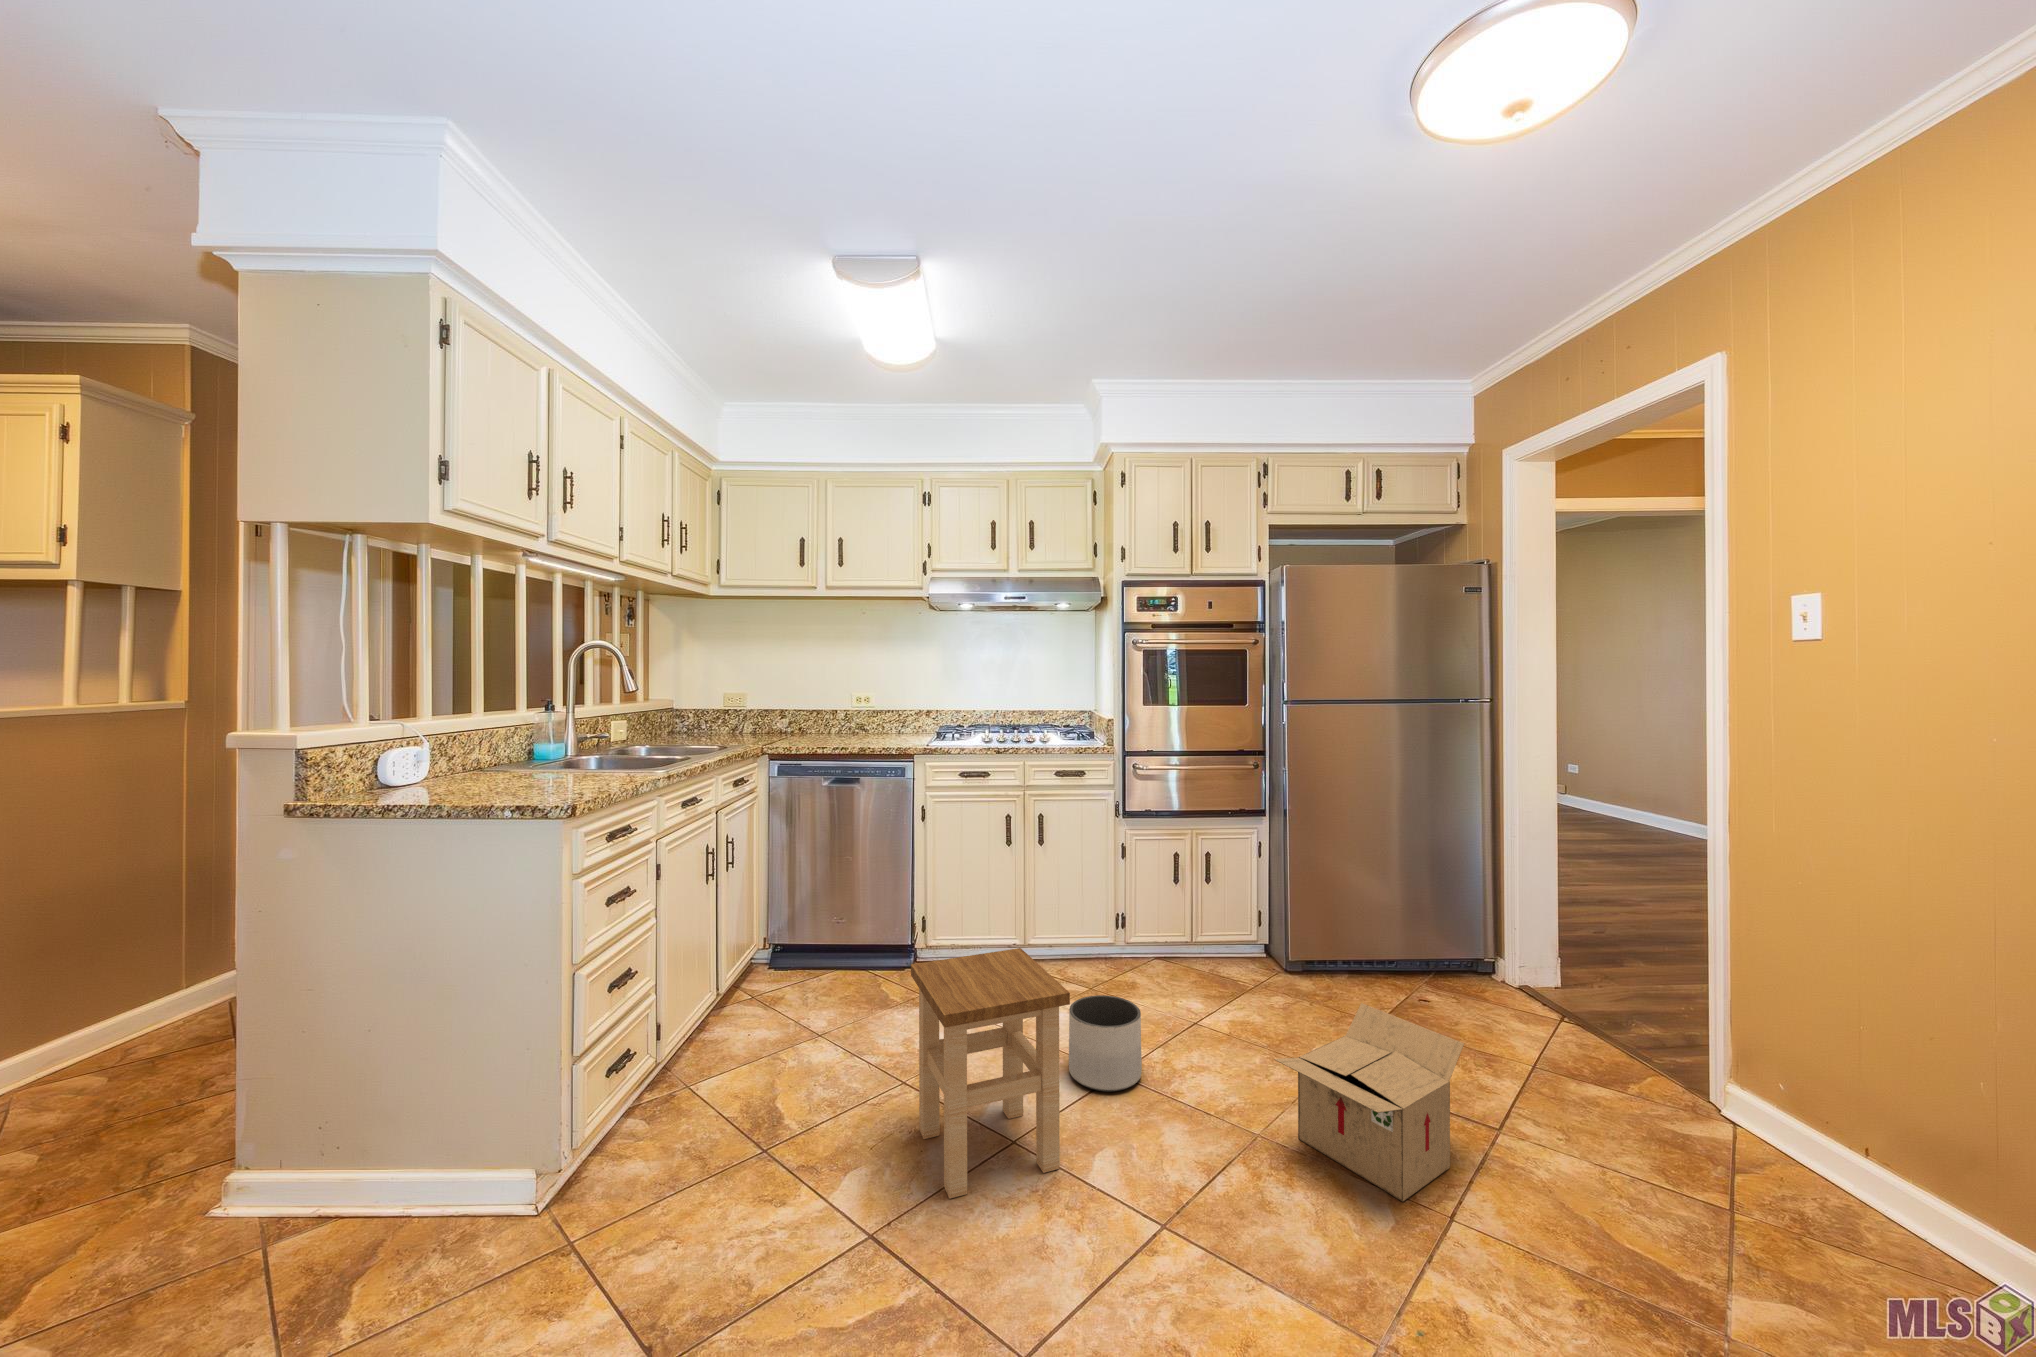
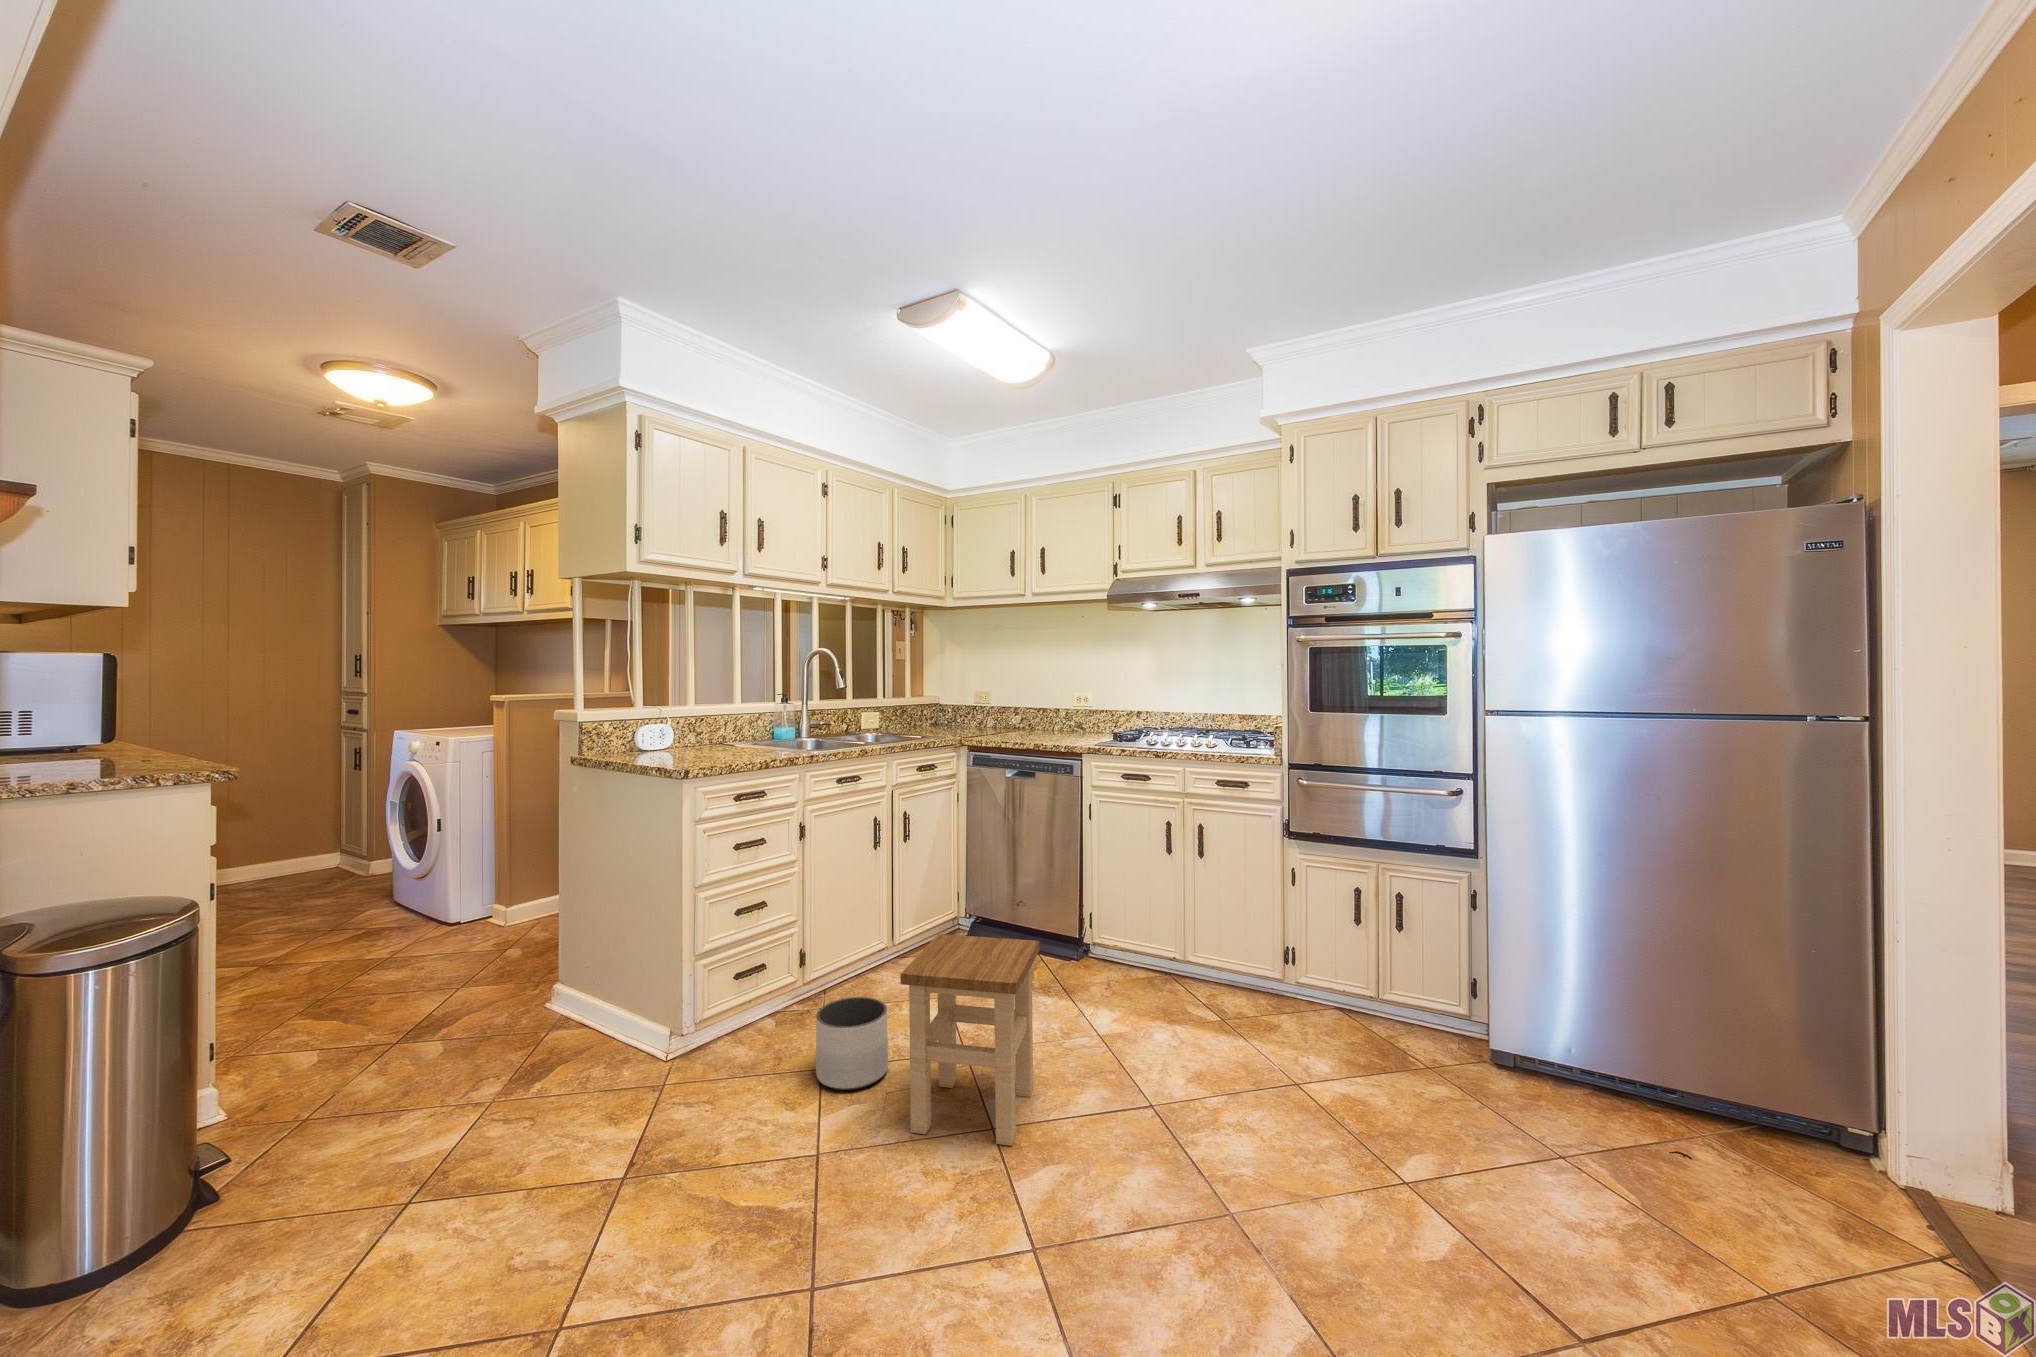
planter: present [1069,995,1142,1092] -> present [816,997,888,1090]
cardboard box: present [1274,1003,1464,1201] -> none [1224,1091,1465,1319]

